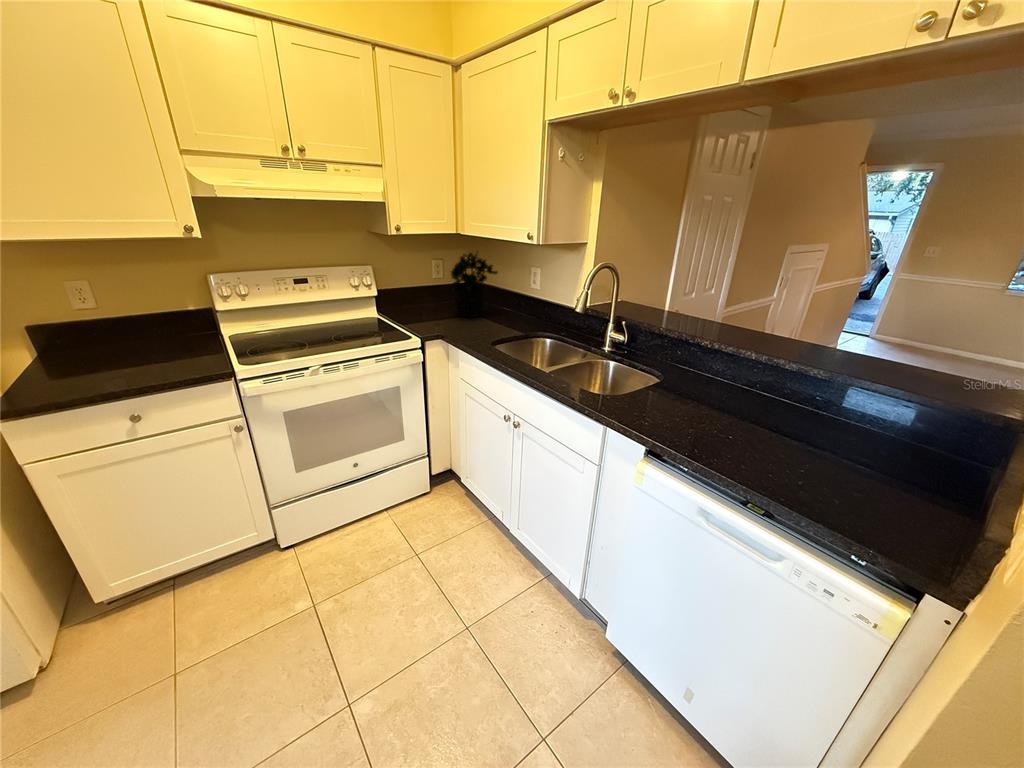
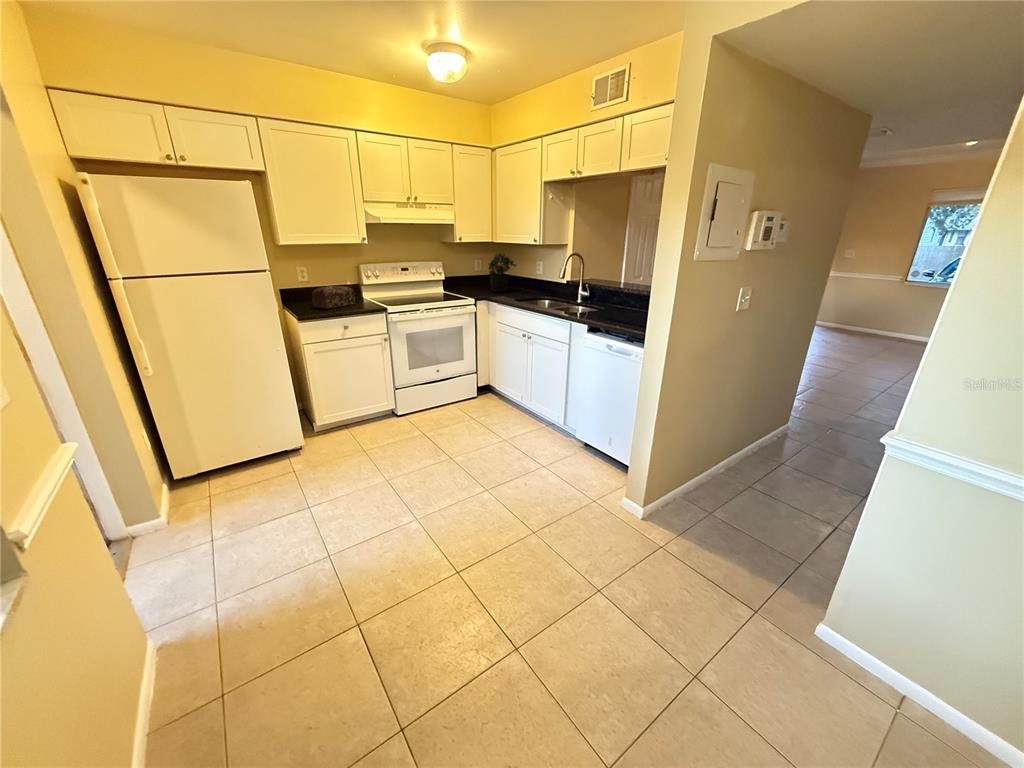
bread loaf: none [71,321,183,376] -> present [312,286,355,309]

